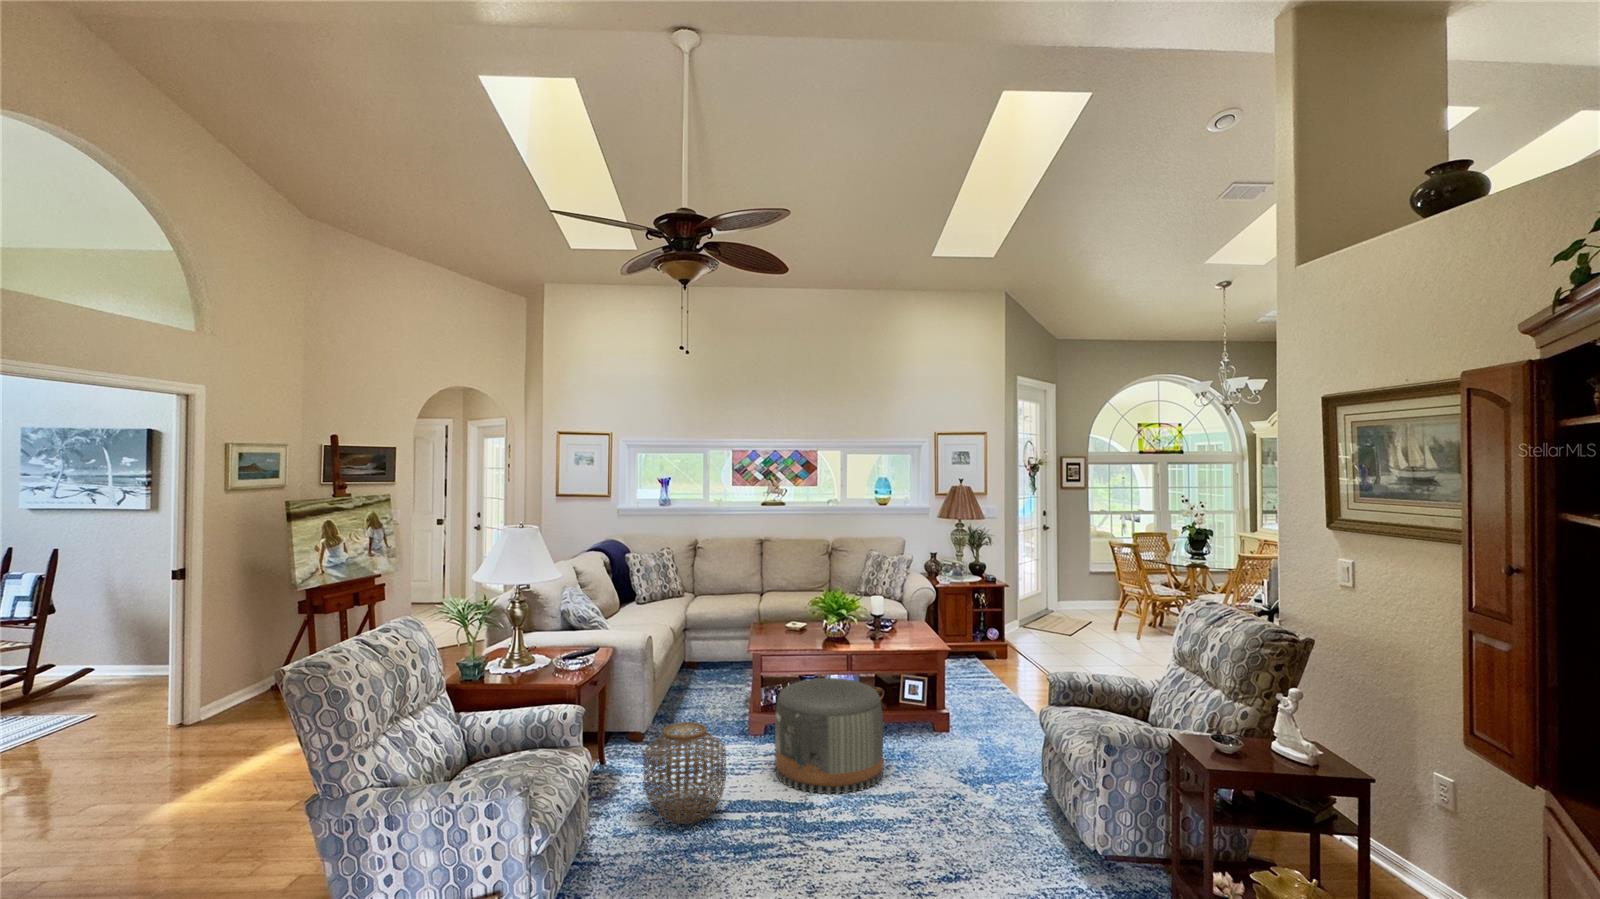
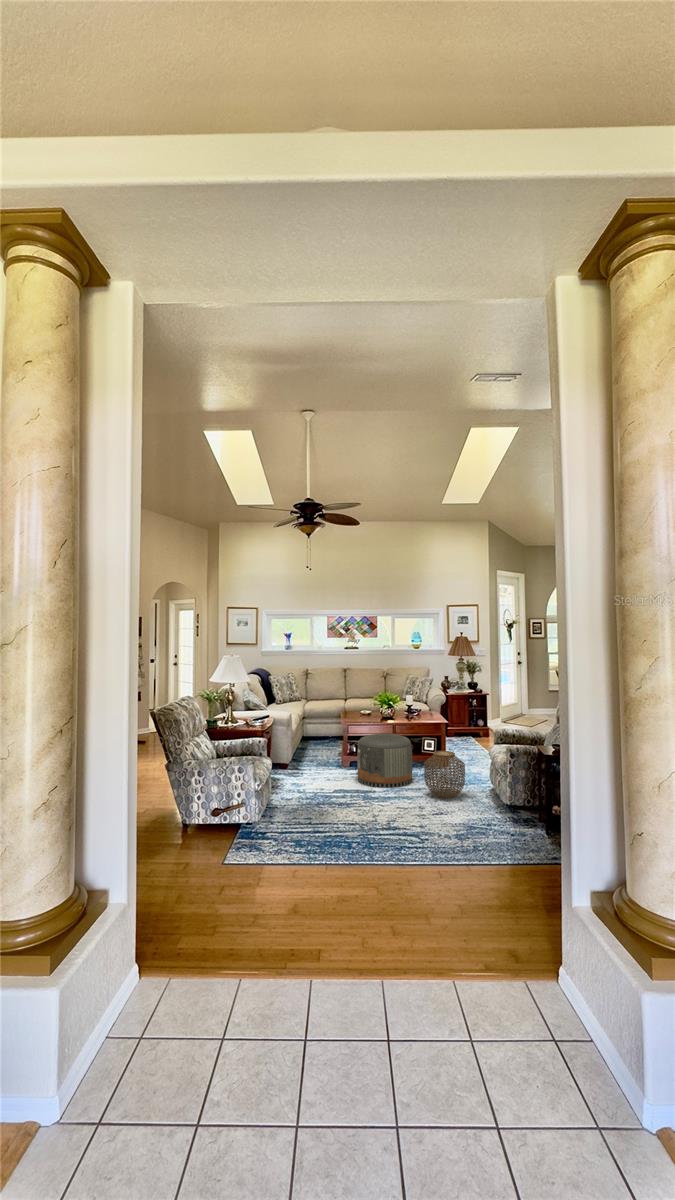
woven basket: present [643,722,726,824] -> present [424,751,465,798]

